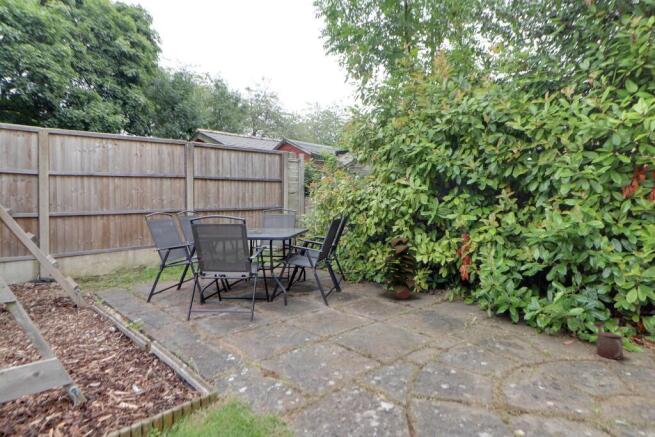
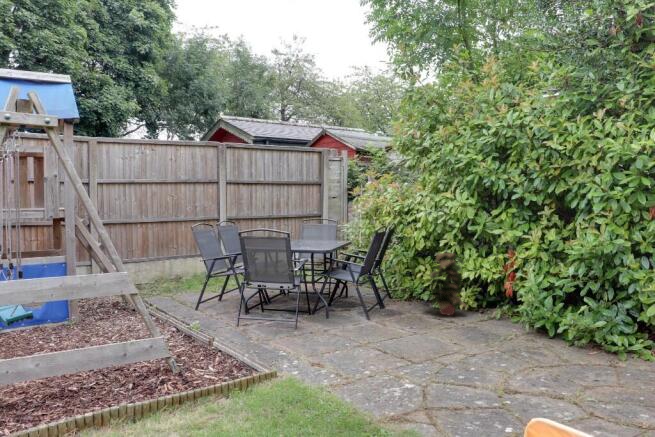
watering can: present [593,322,624,359] -> none [614,336,639,368]

